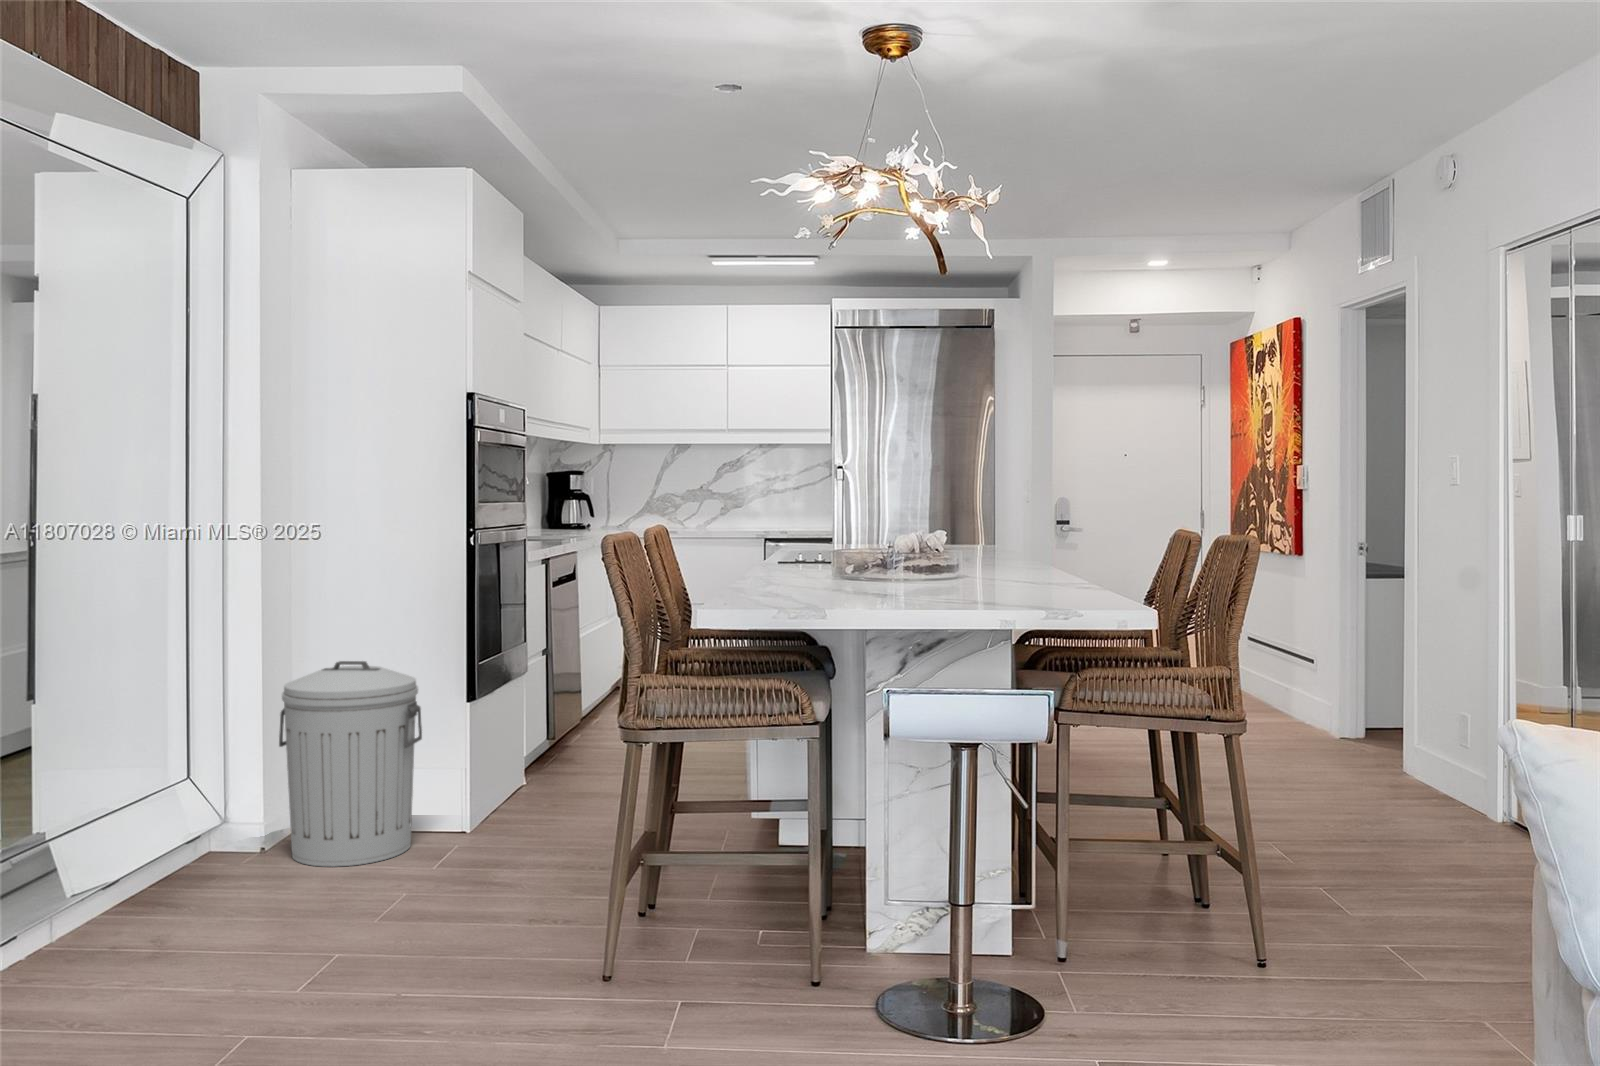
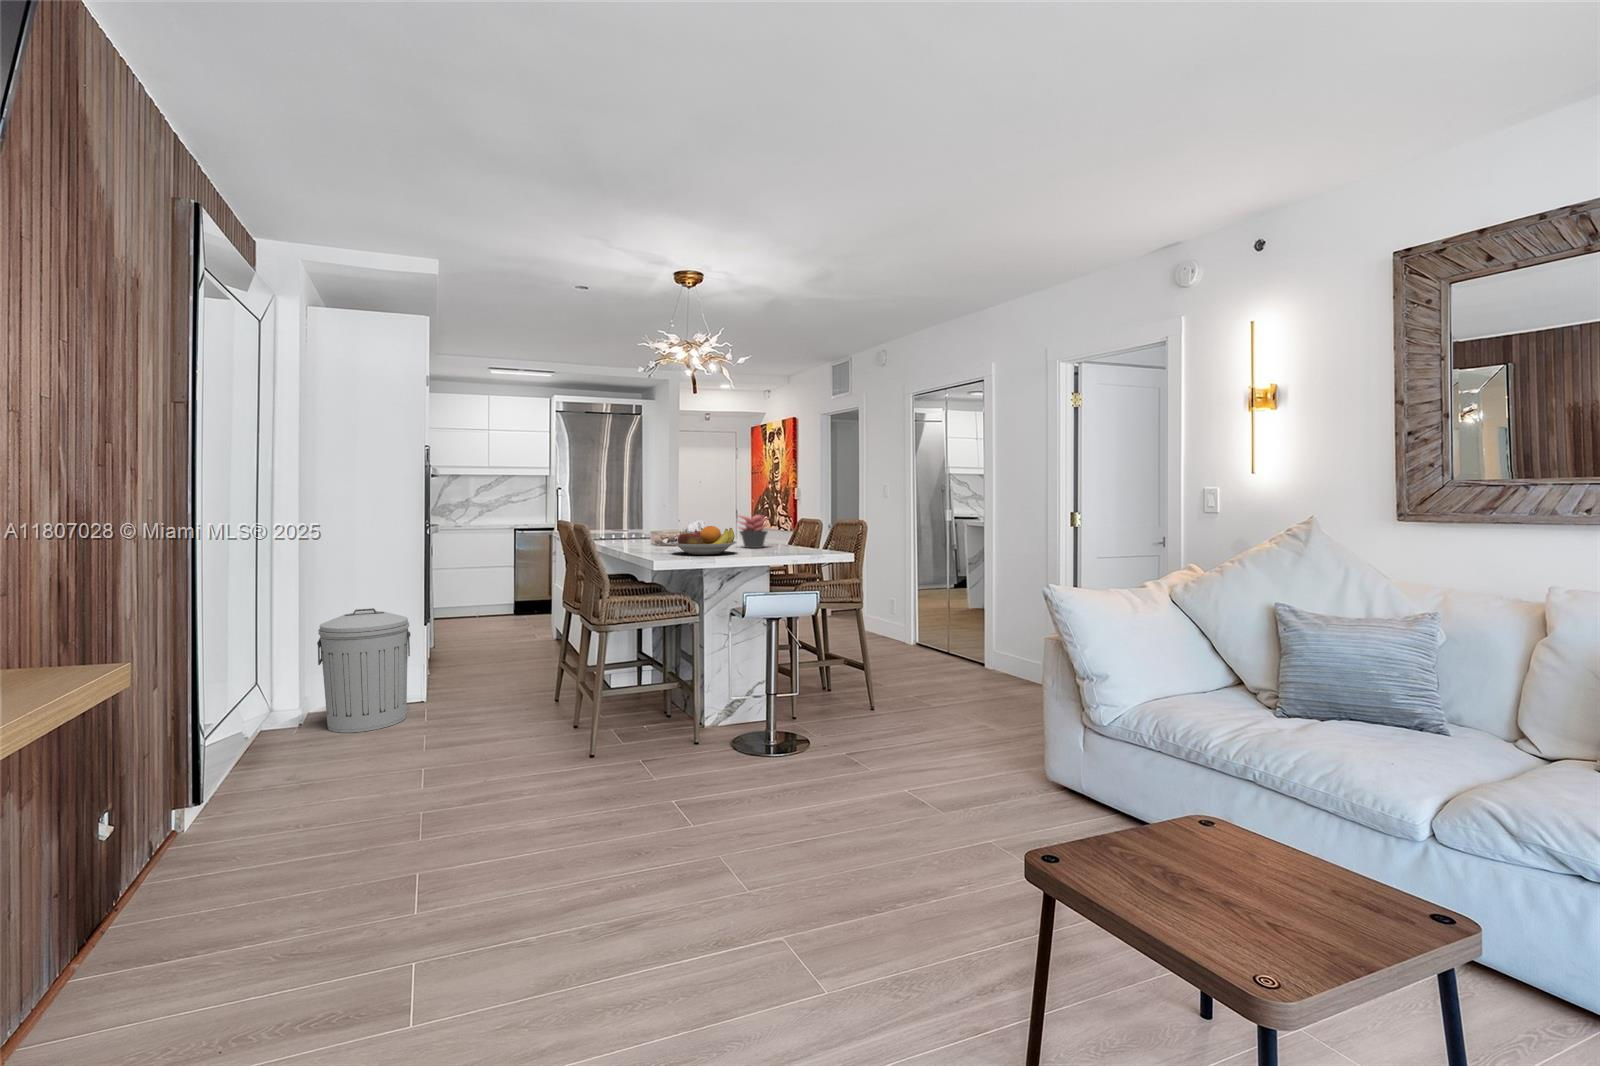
succulent plant: none [982,511,1057,586] -> present [737,515,768,548]
fruit bowl: none [794,532,936,595] -> present [672,526,737,555]

